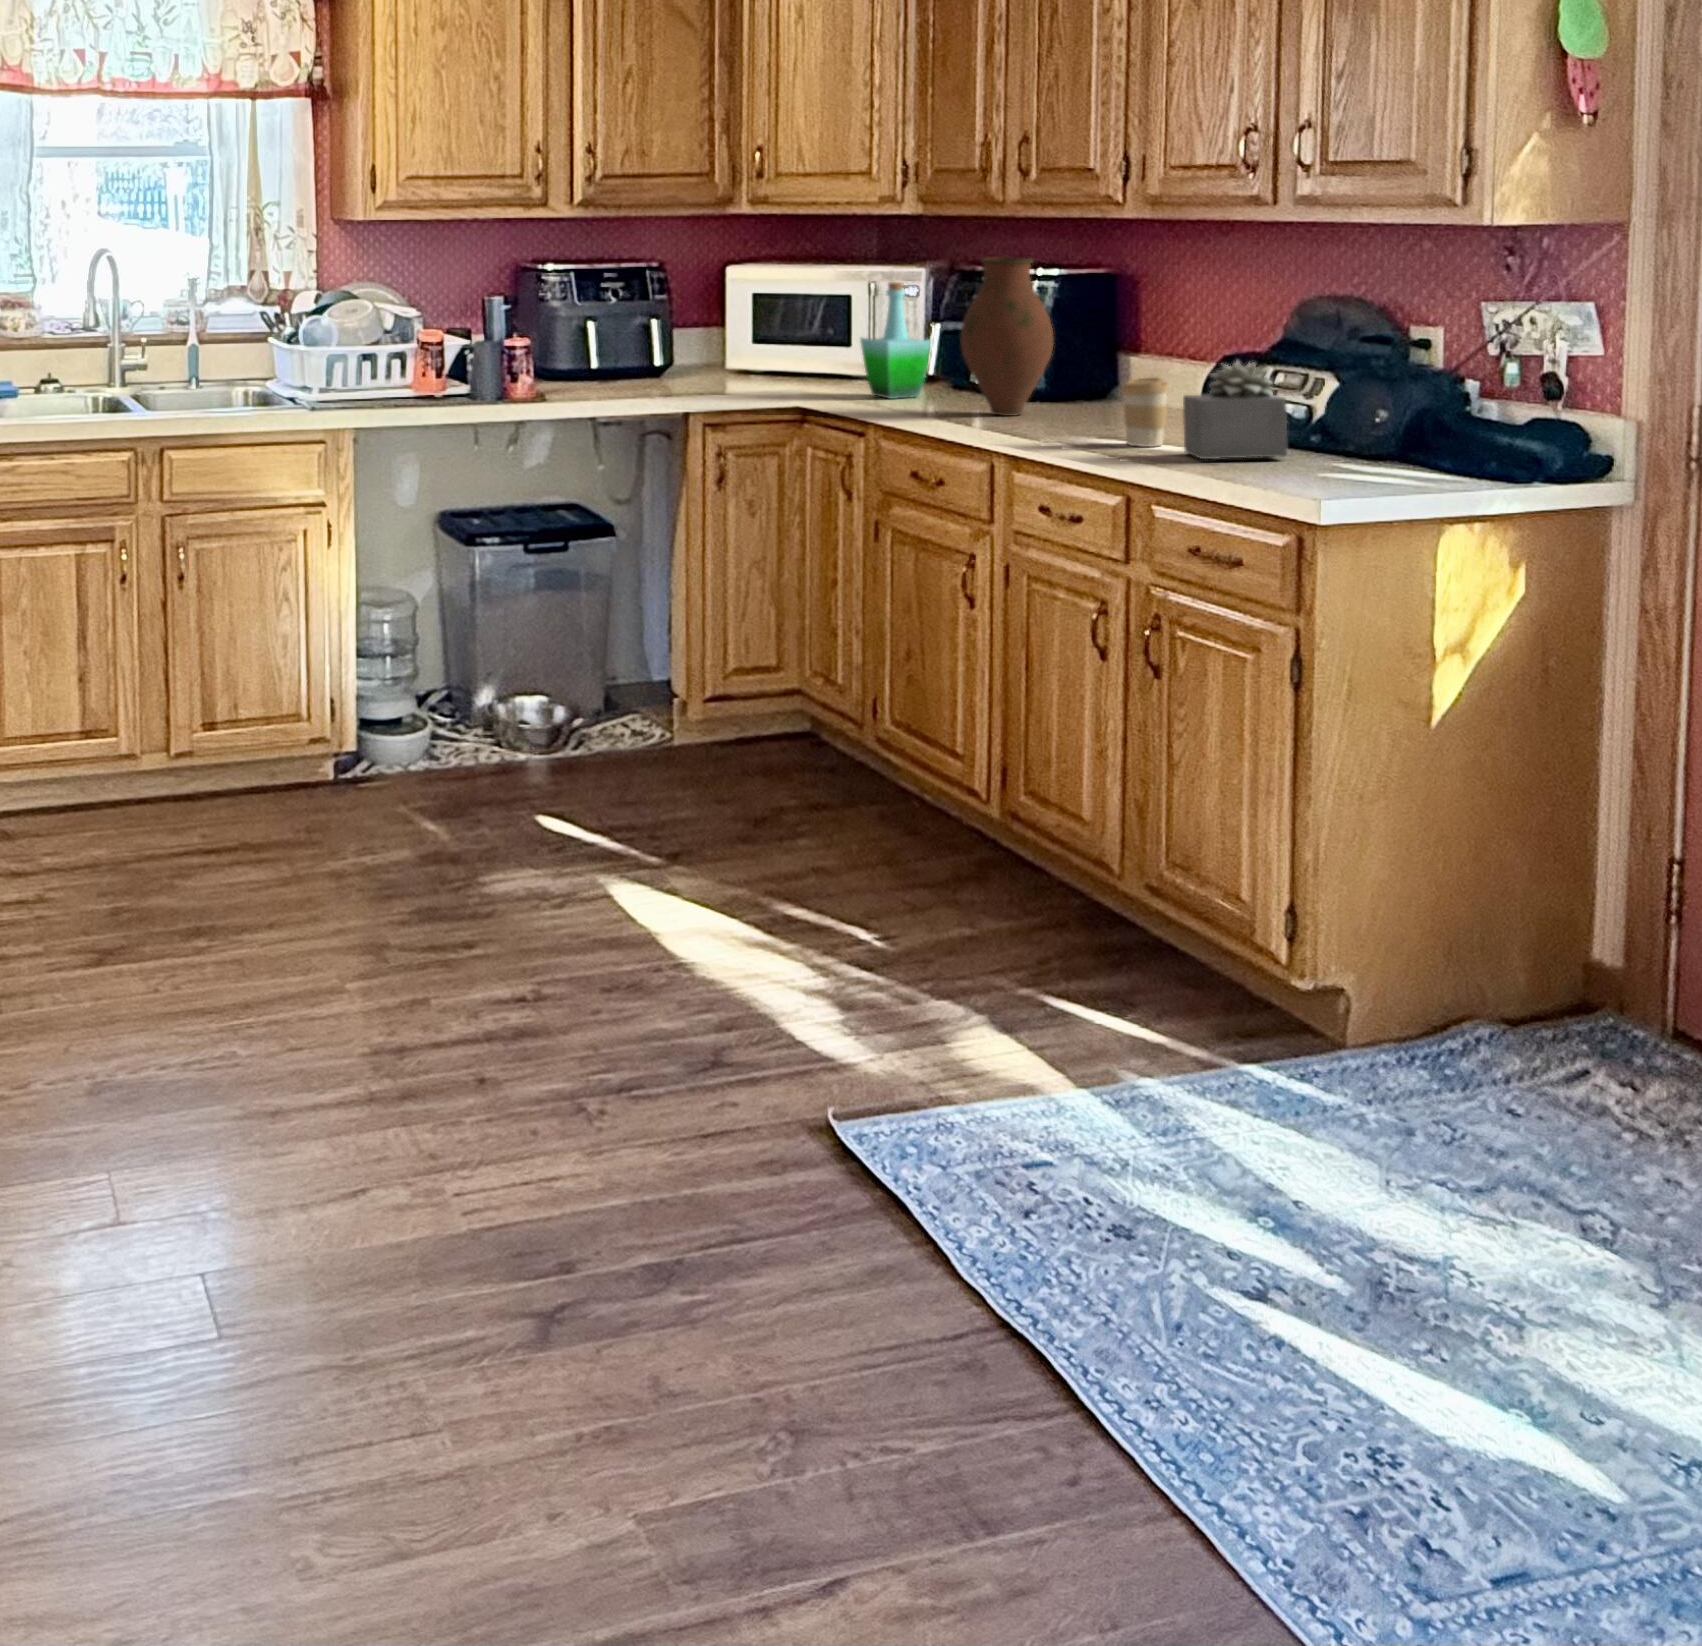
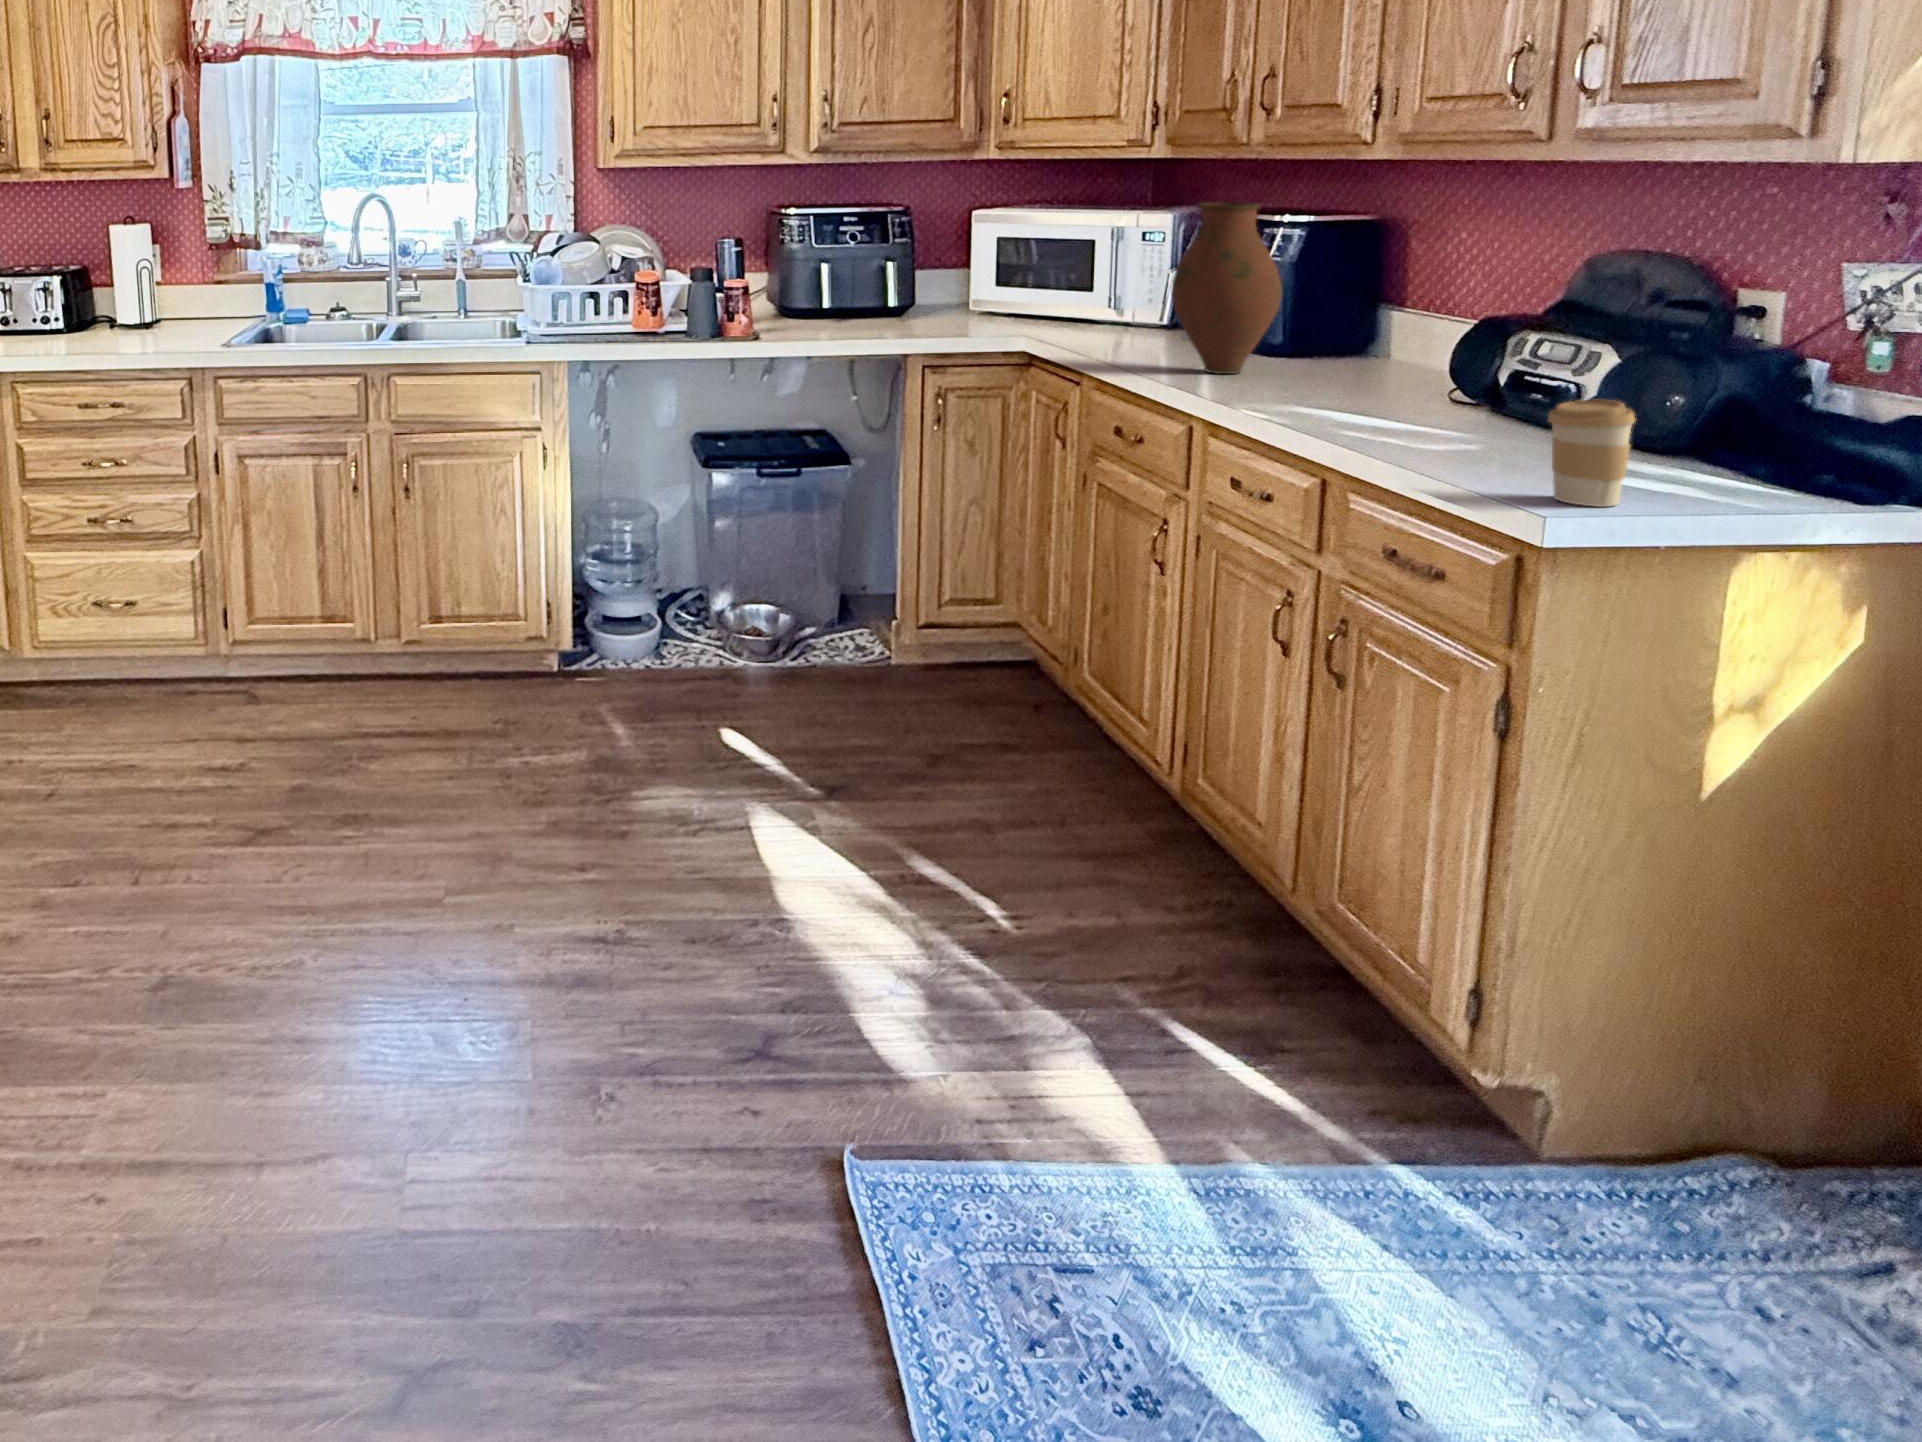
bottle: present [860,282,931,399] -> none [1082,228,1159,348]
succulent plant: present [1183,361,1287,459] -> none [1398,327,1538,449]
coffee cup: present [1121,377,1168,447] -> present [1548,400,1635,507]

